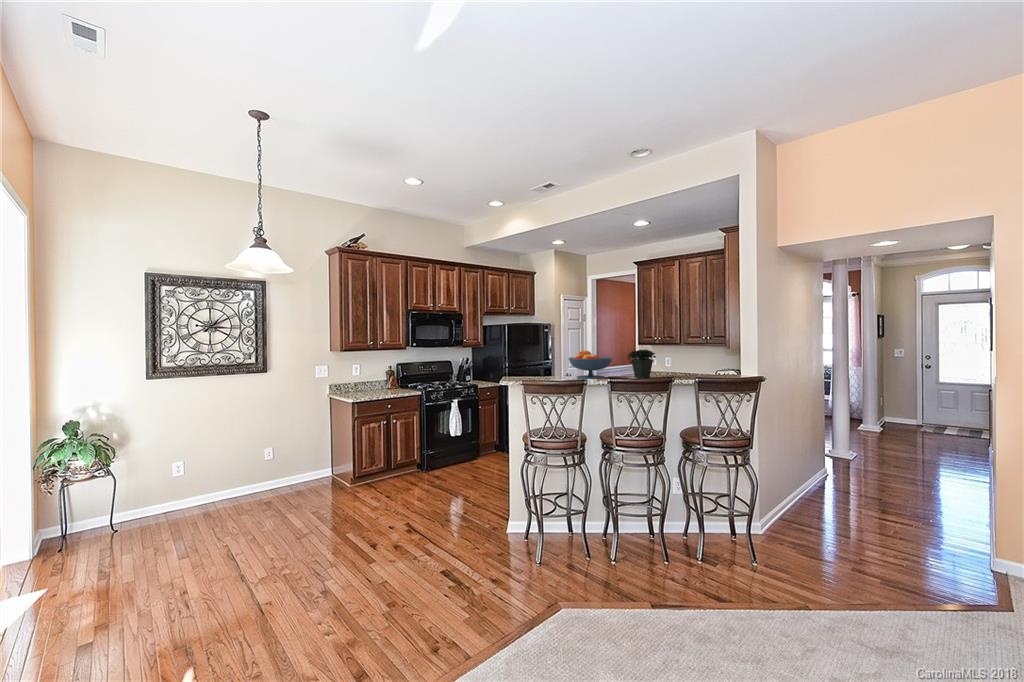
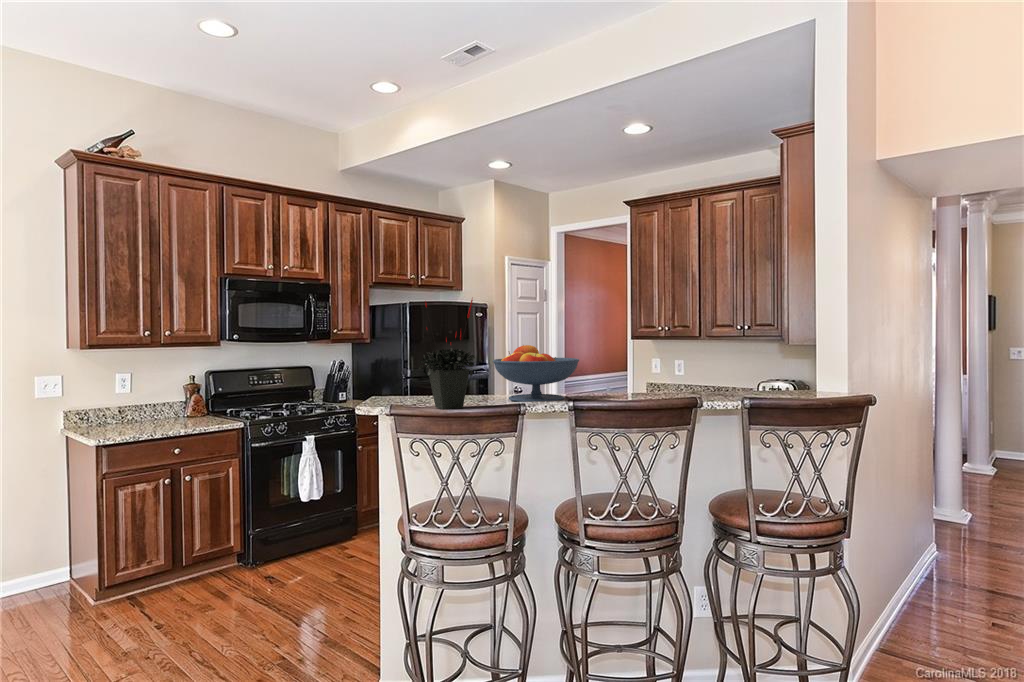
potted plant: present [627,326,657,379] -> present [418,298,475,409]

